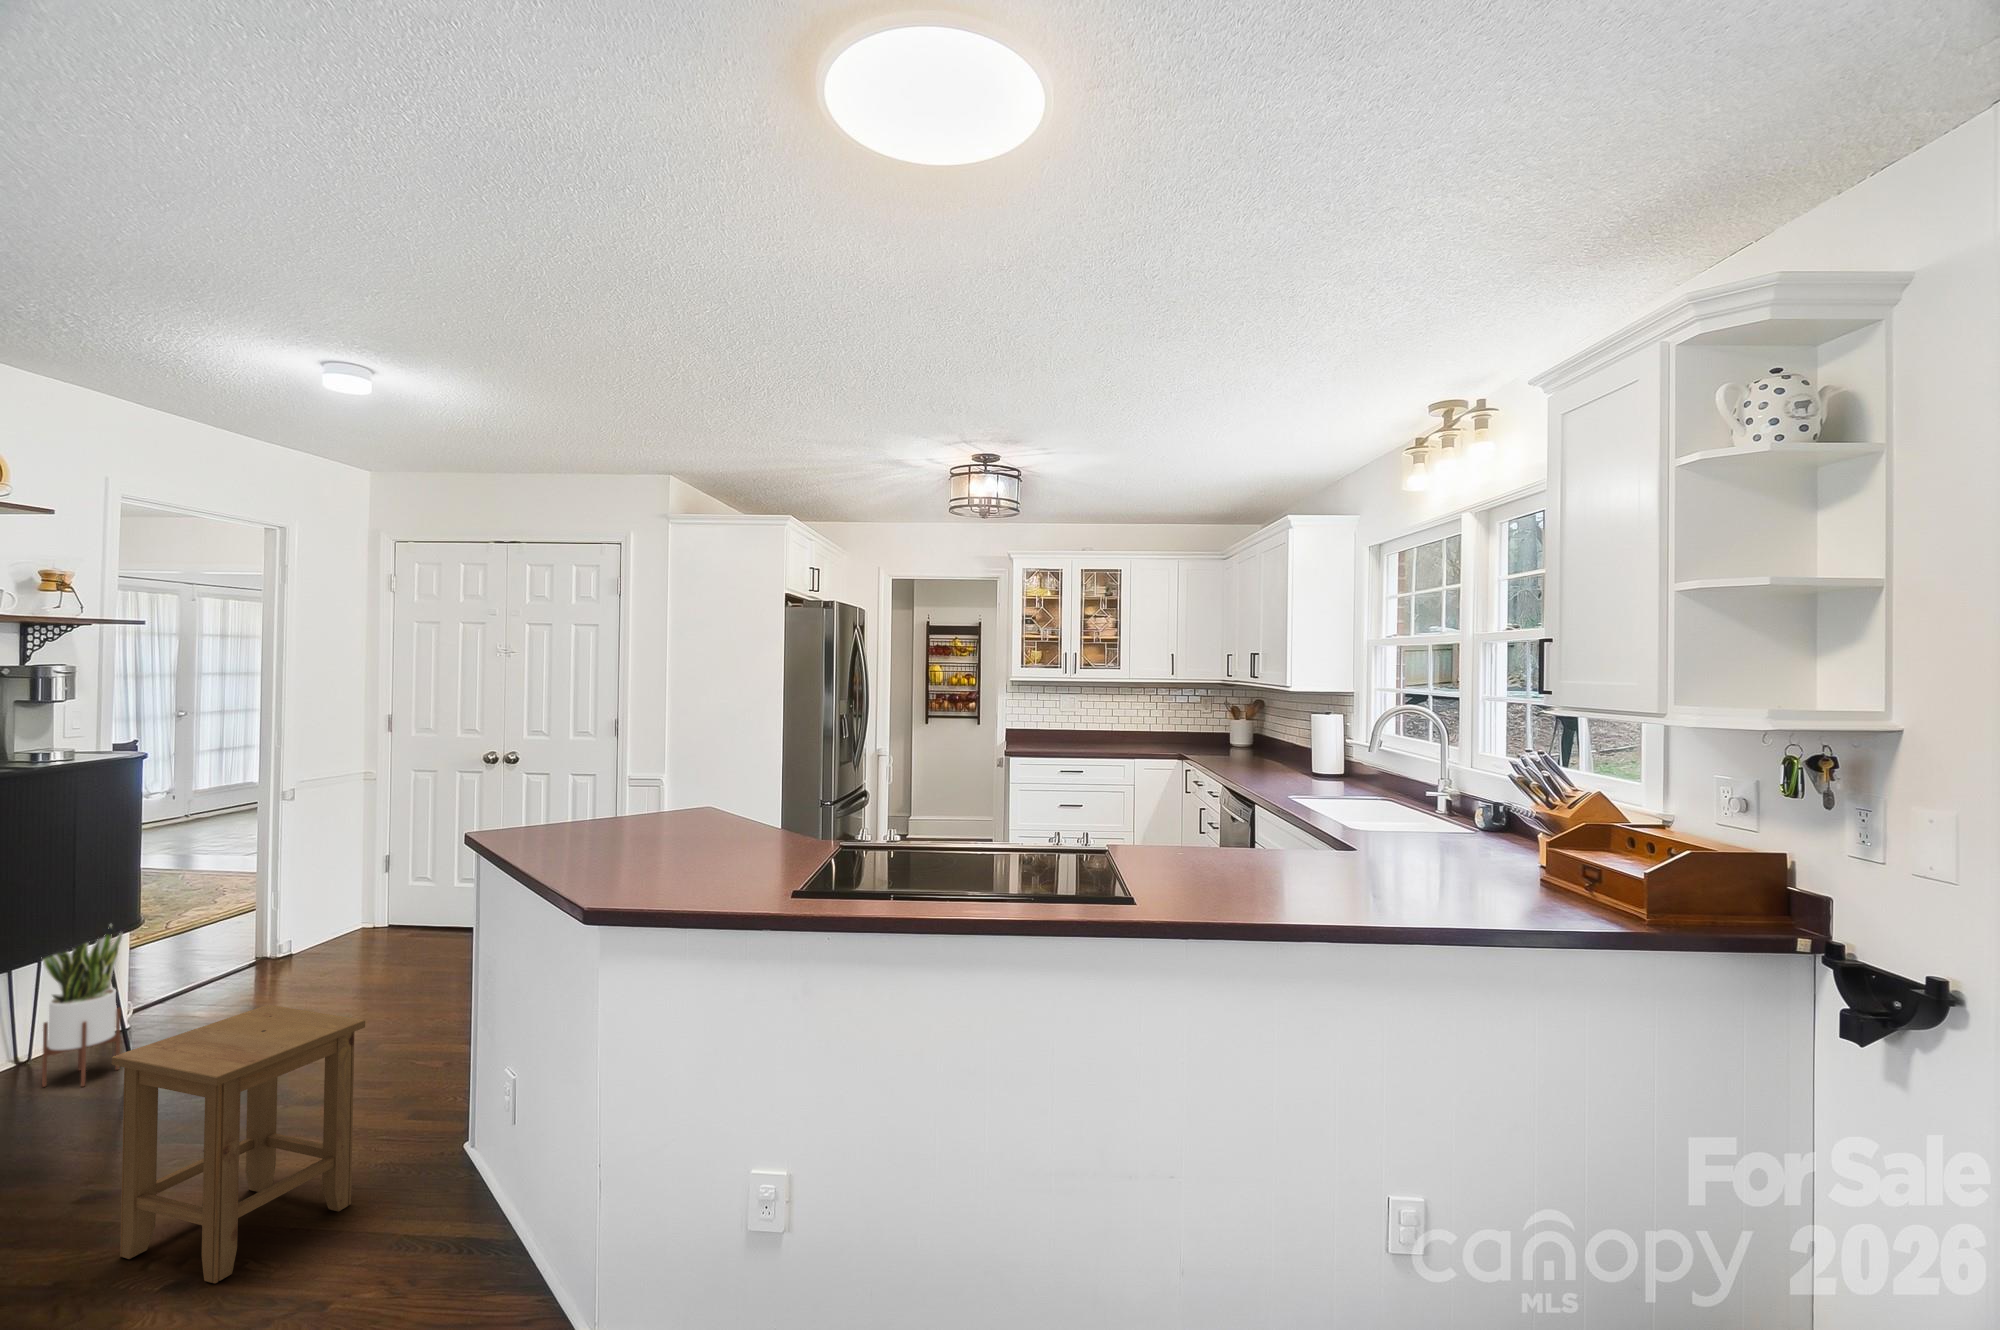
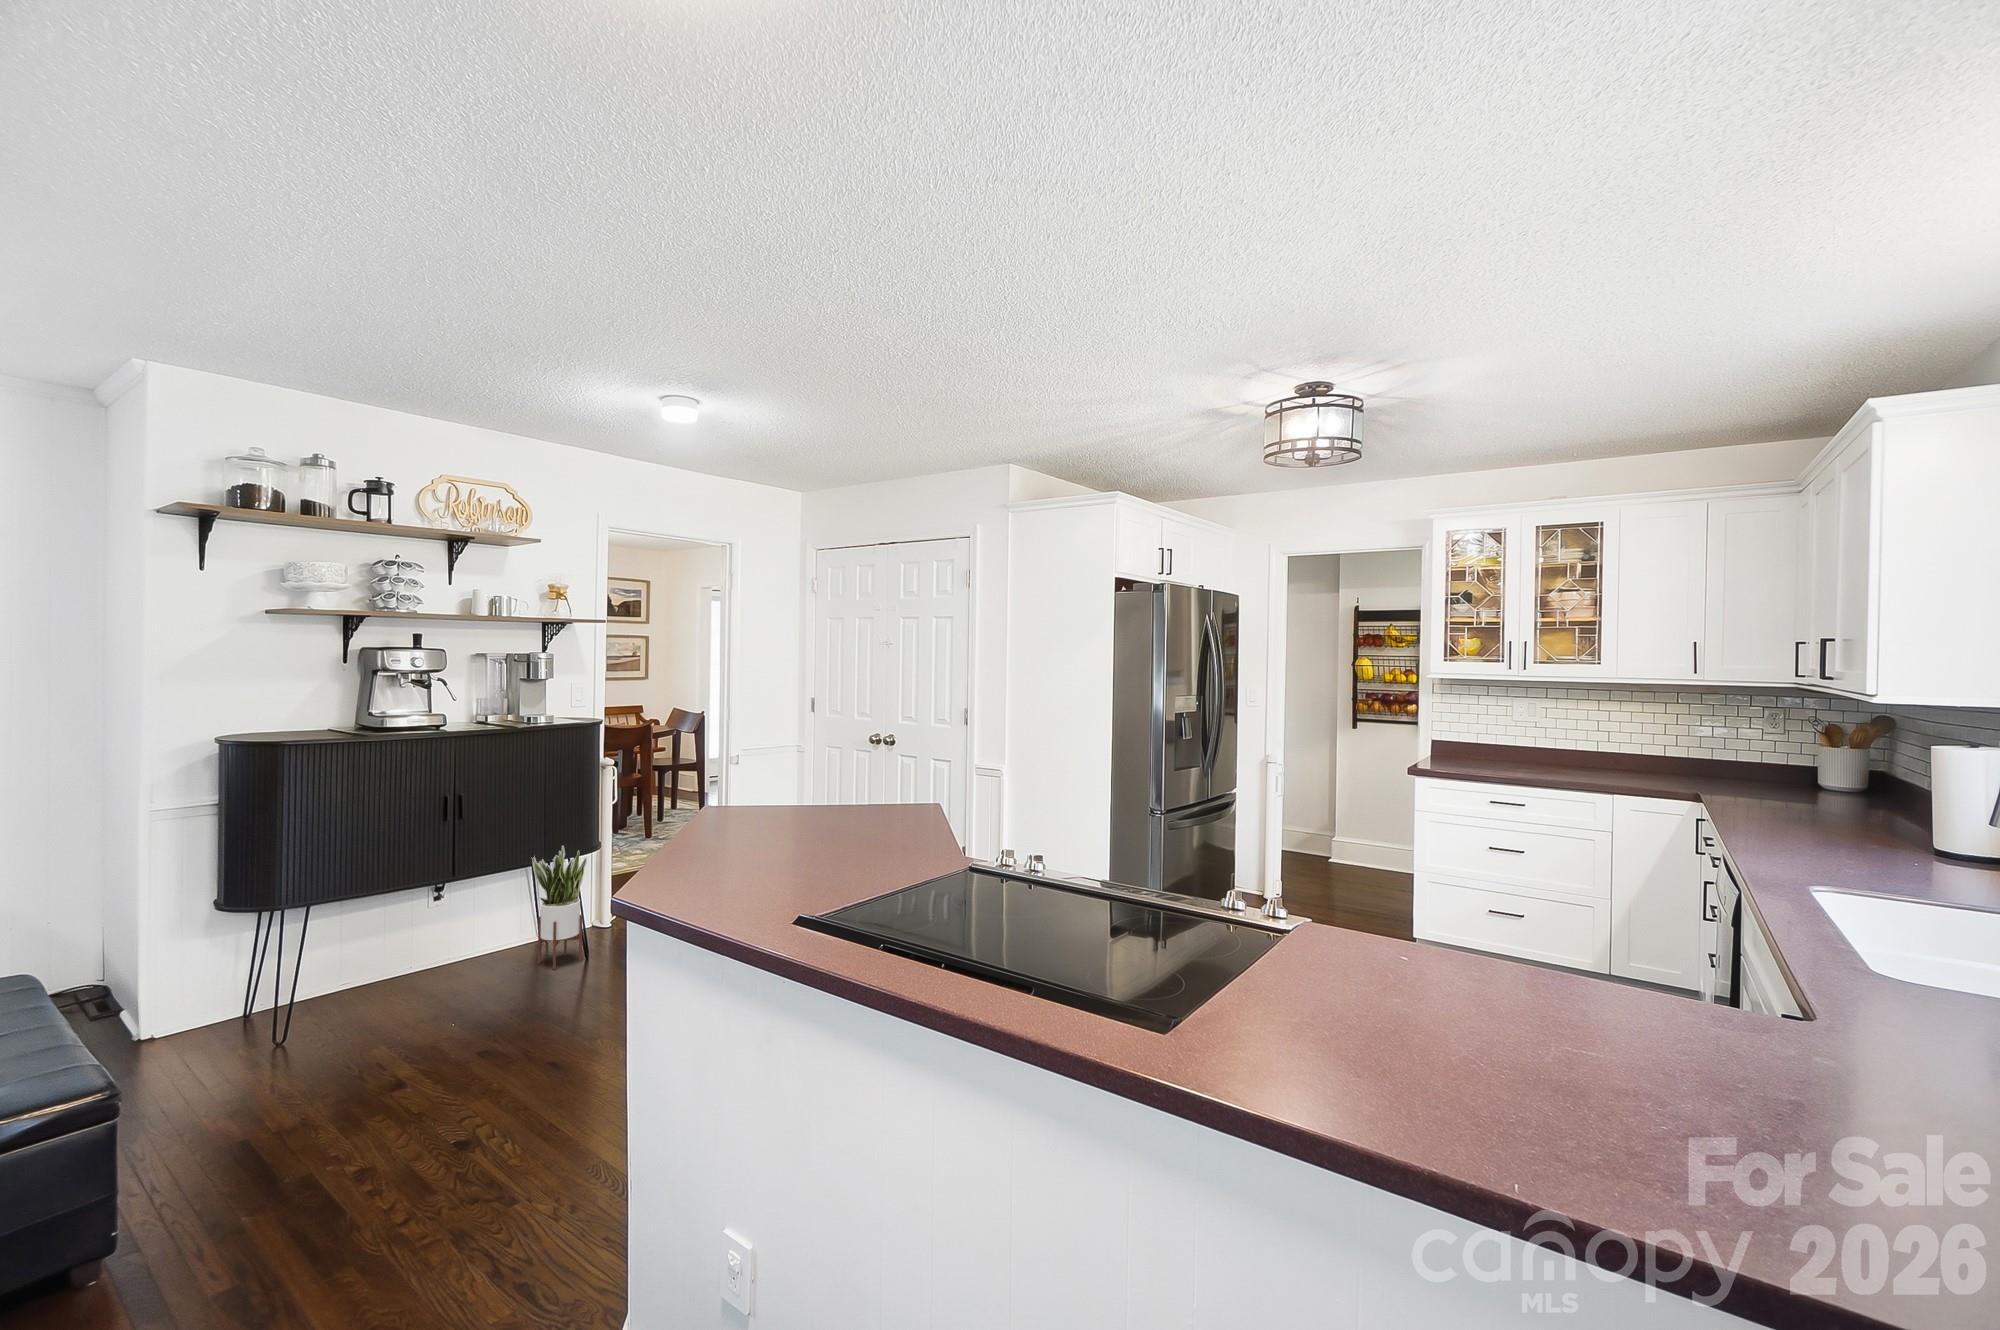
stool: present [112,1005,365,1283] -> none [427,946,584,1187]

